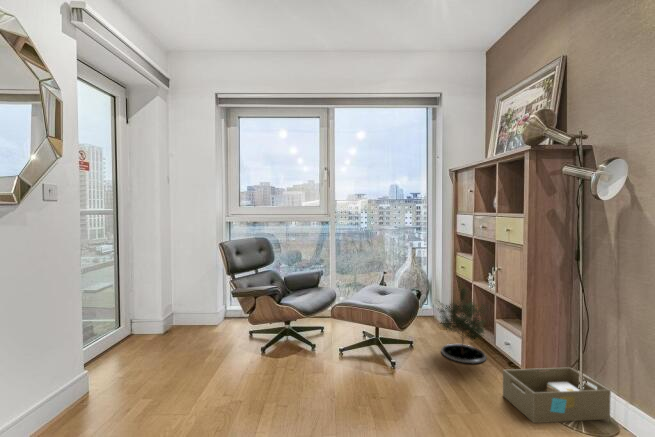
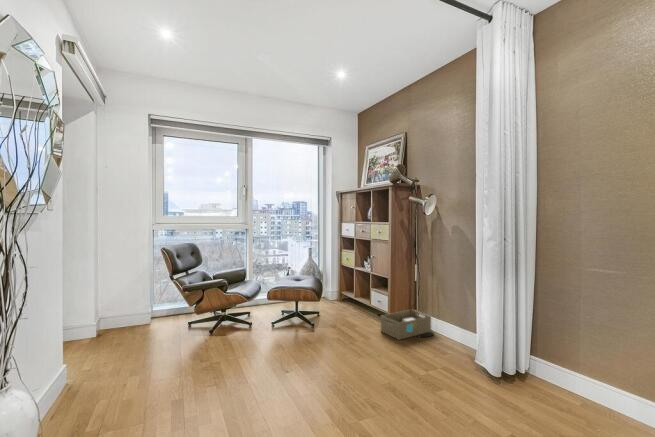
potted tree: present [438,282,486,363] -> none [333,265,367,319]

